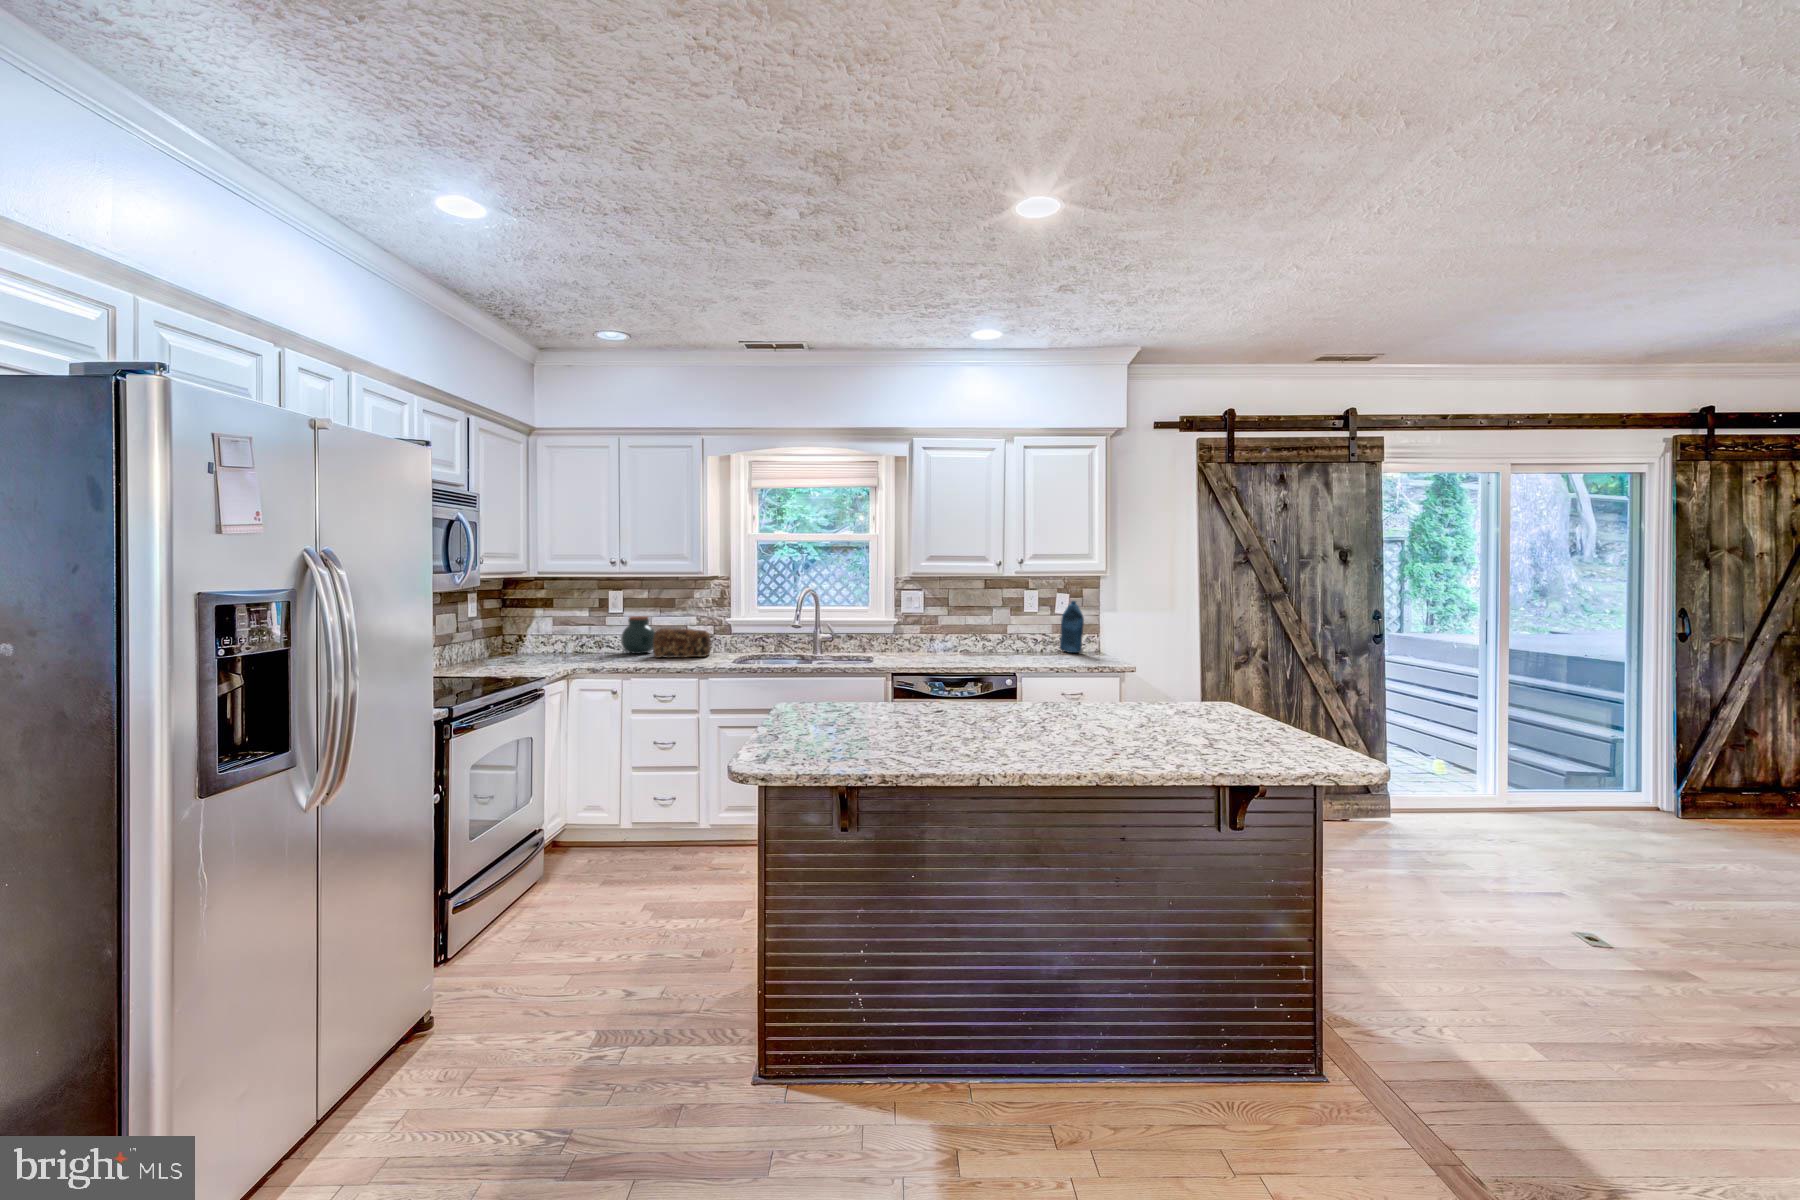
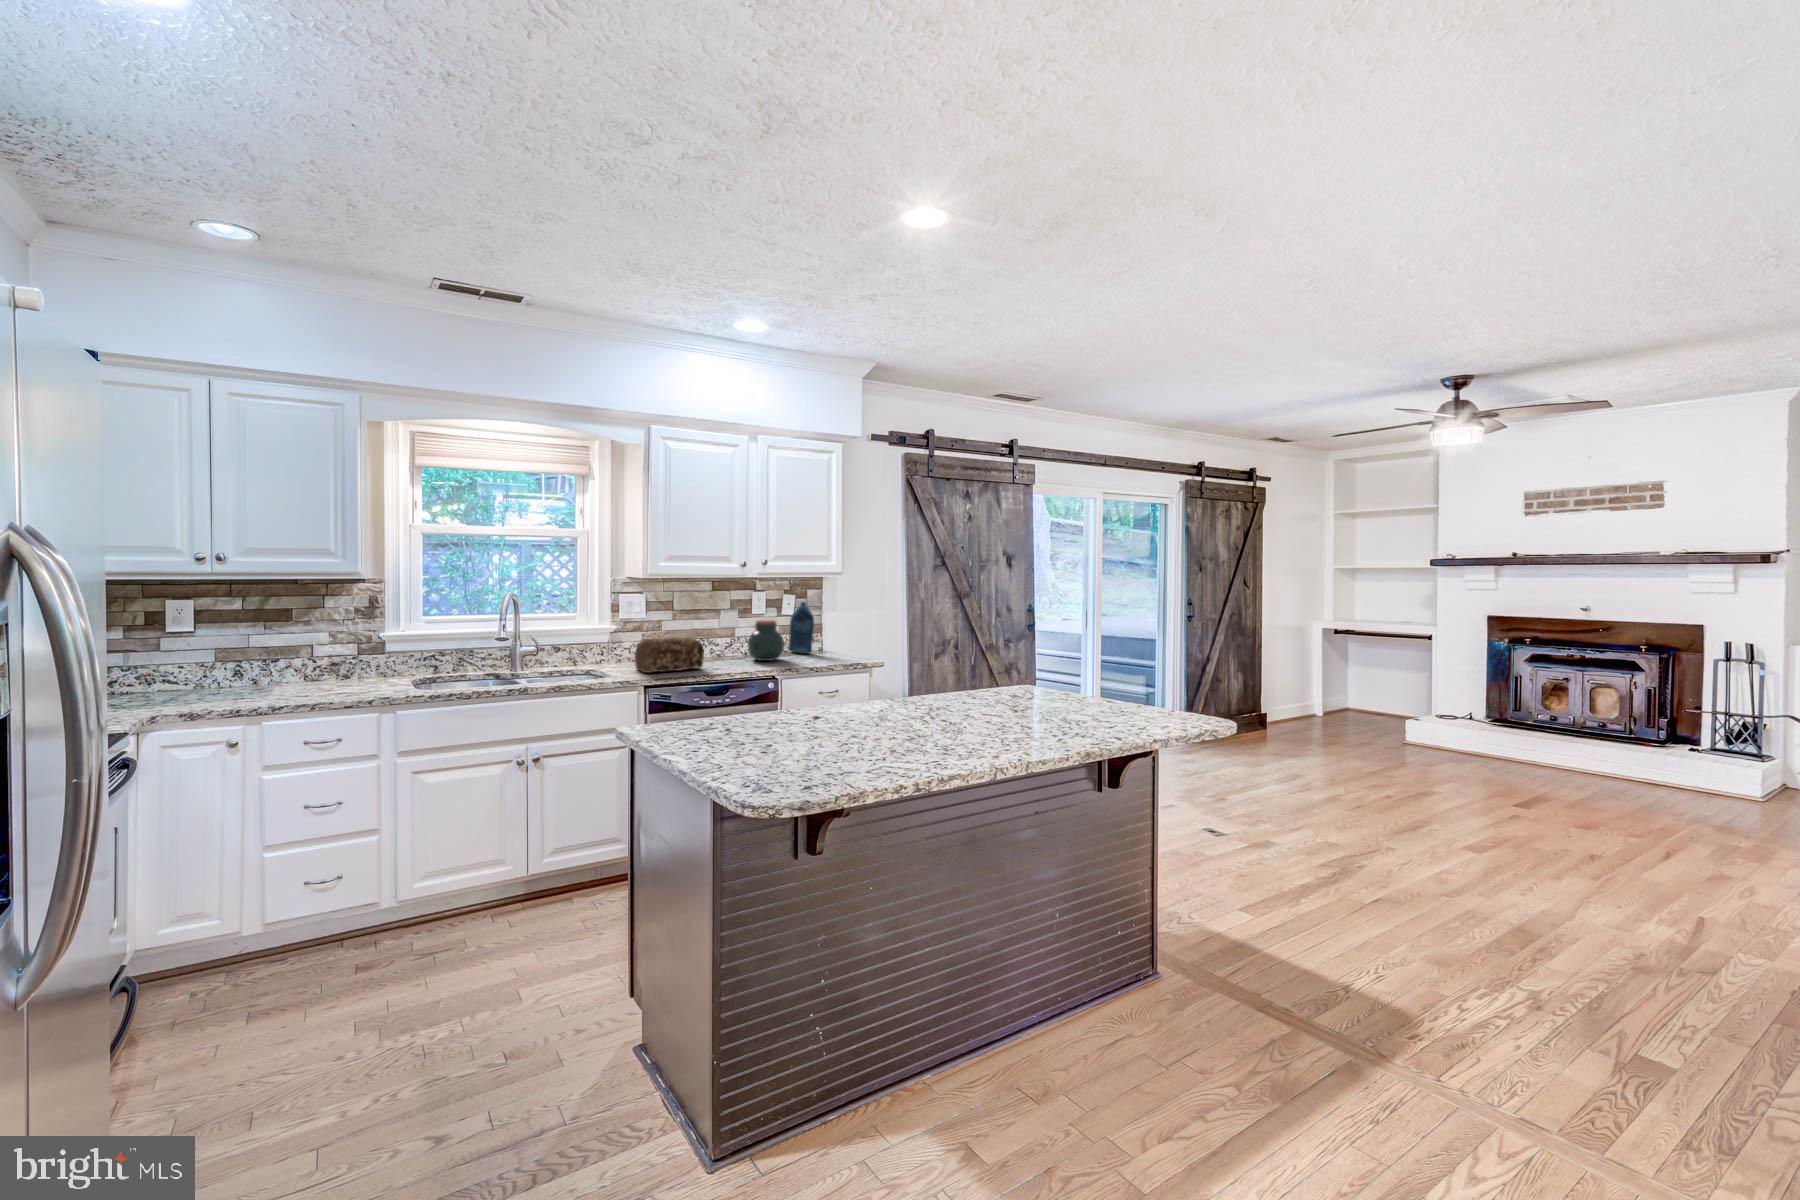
jar: present [621,616,655,654] -> present [747,620,784,661]
bread loaf: present [653,629,711,658] -> present [635,637,704,673]

